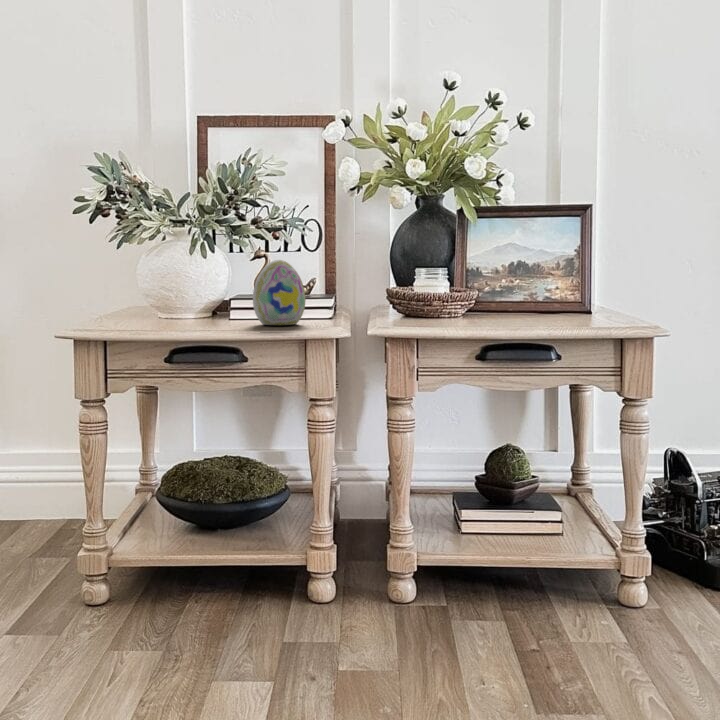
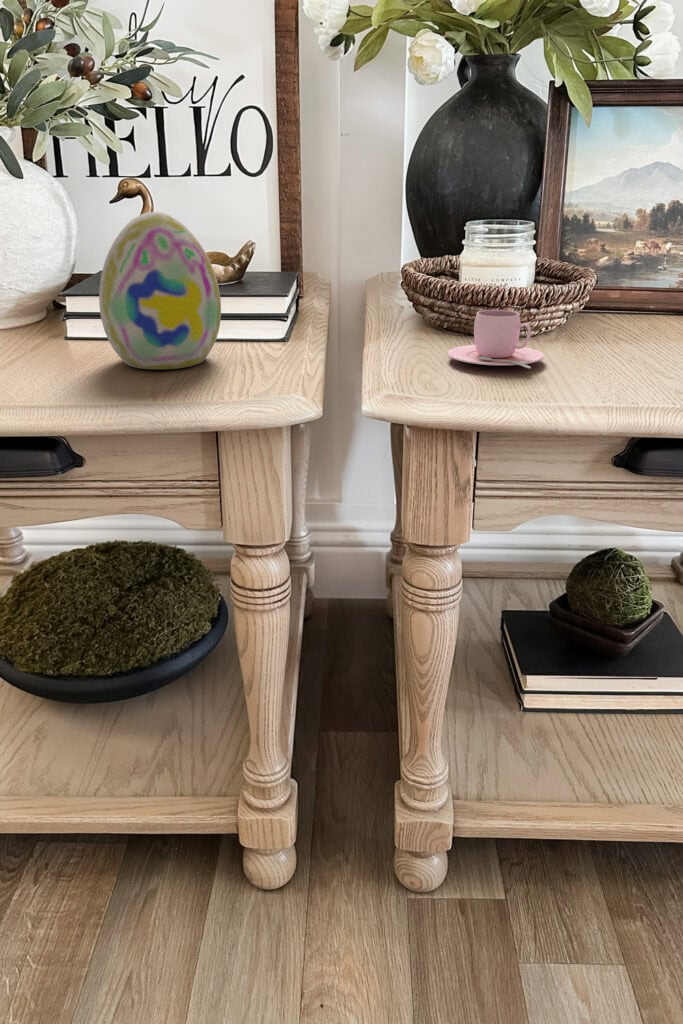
teacup: none [407,271,449,323] -> present [448,310,544,369]

